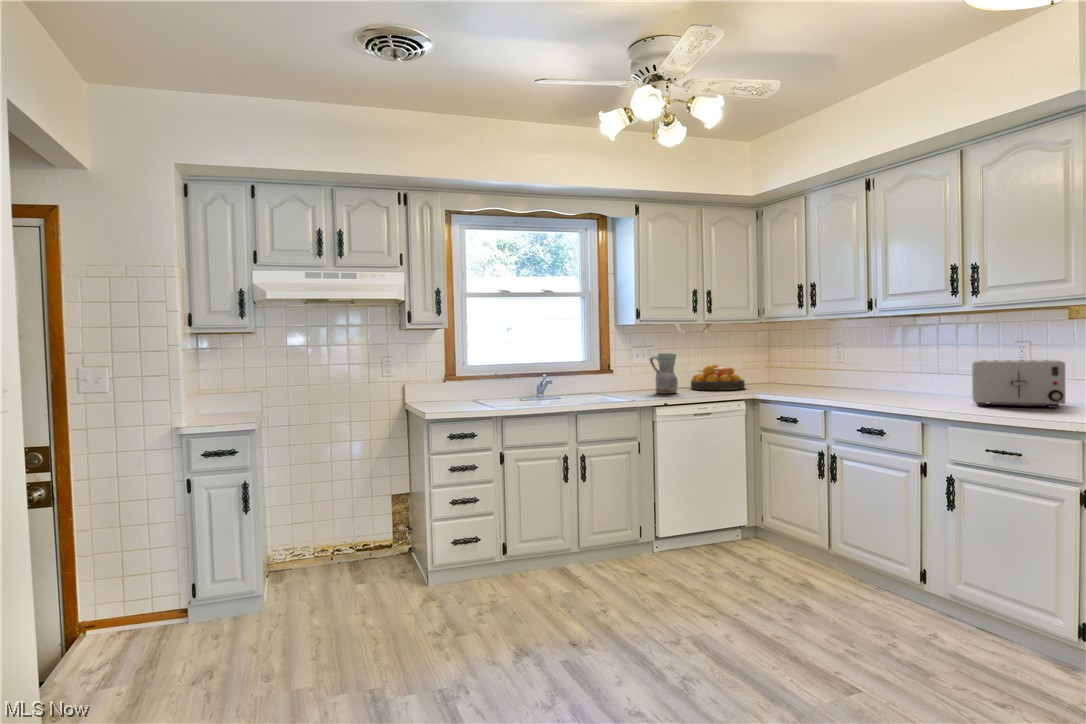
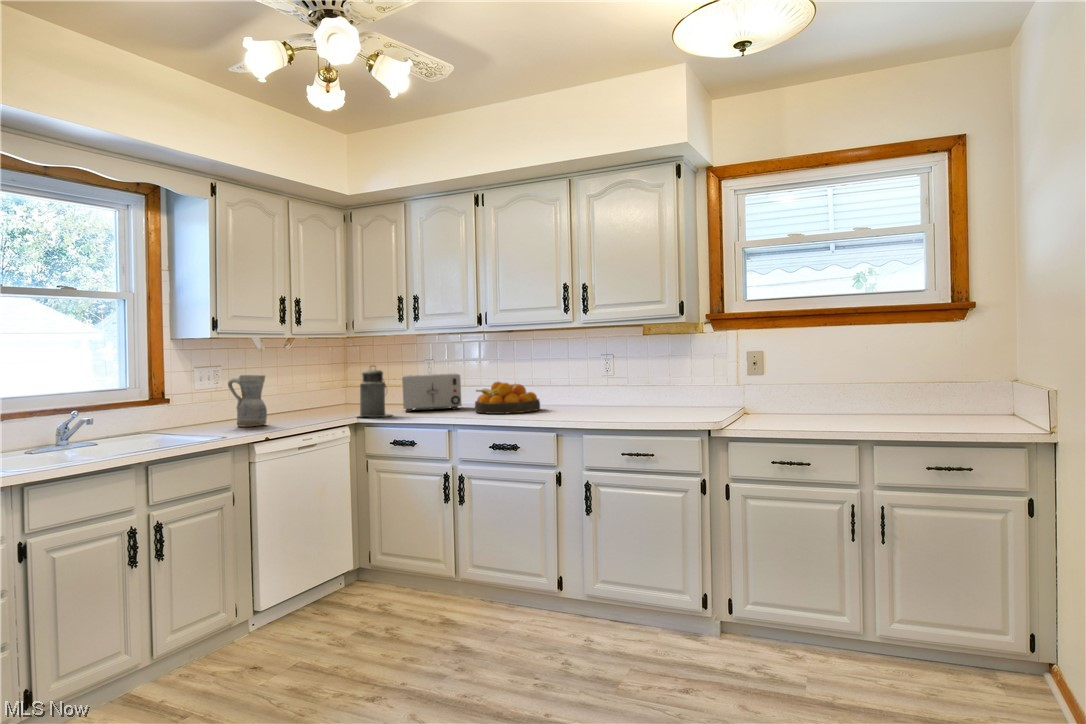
canister: none [752,348,785,393] -> present [359,366,392,417]
toaster: present [972,360,1065,408] -> present [402,373,462,412]
fruit bowl: present [691,365,745,390] -> present [475,382,540,414]

